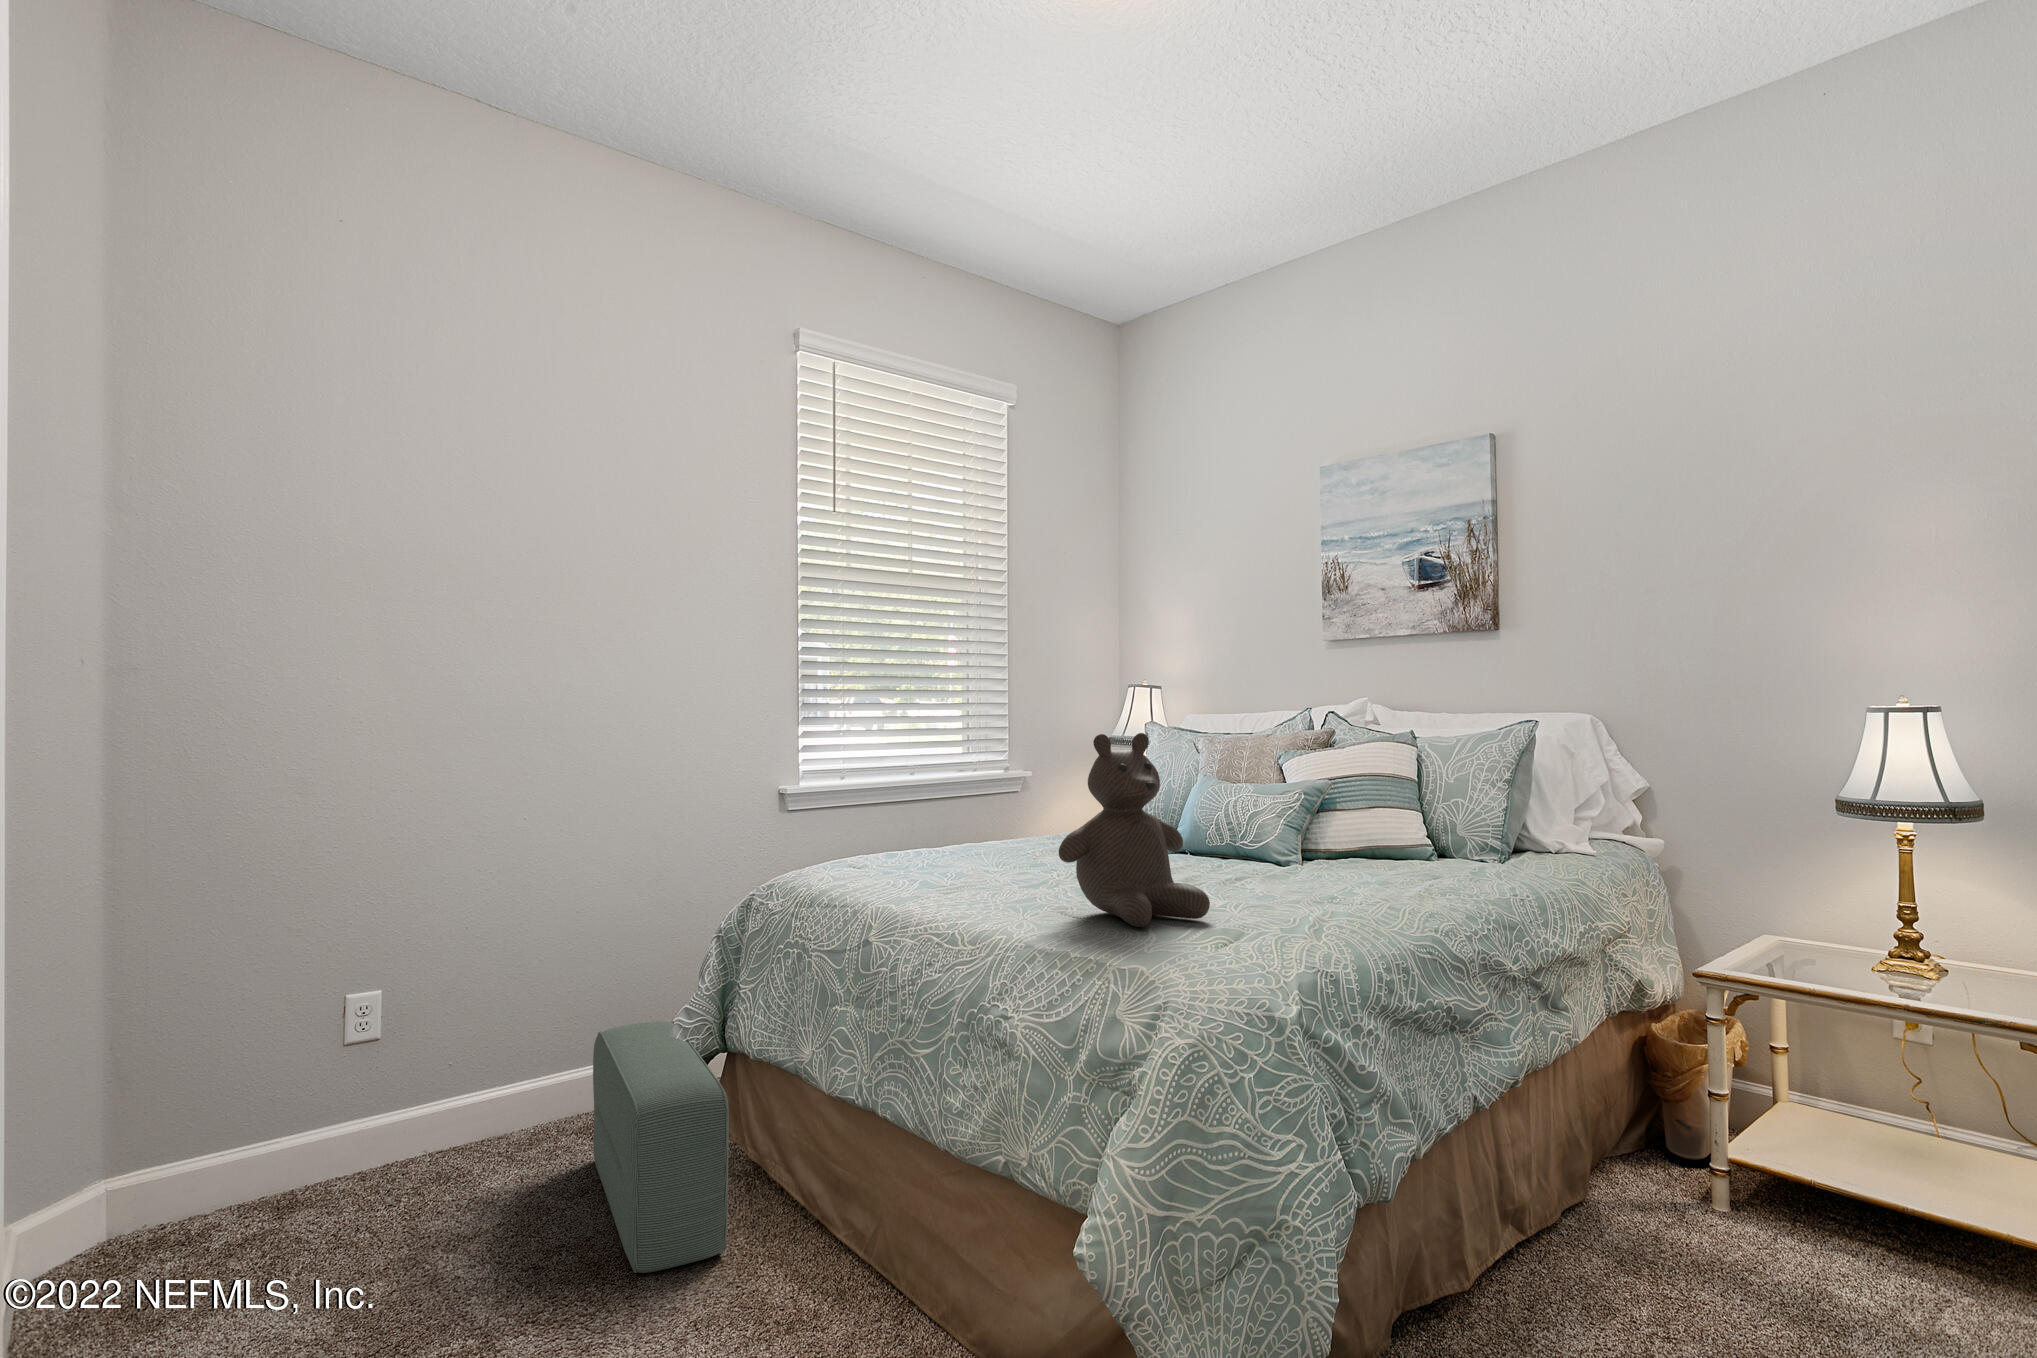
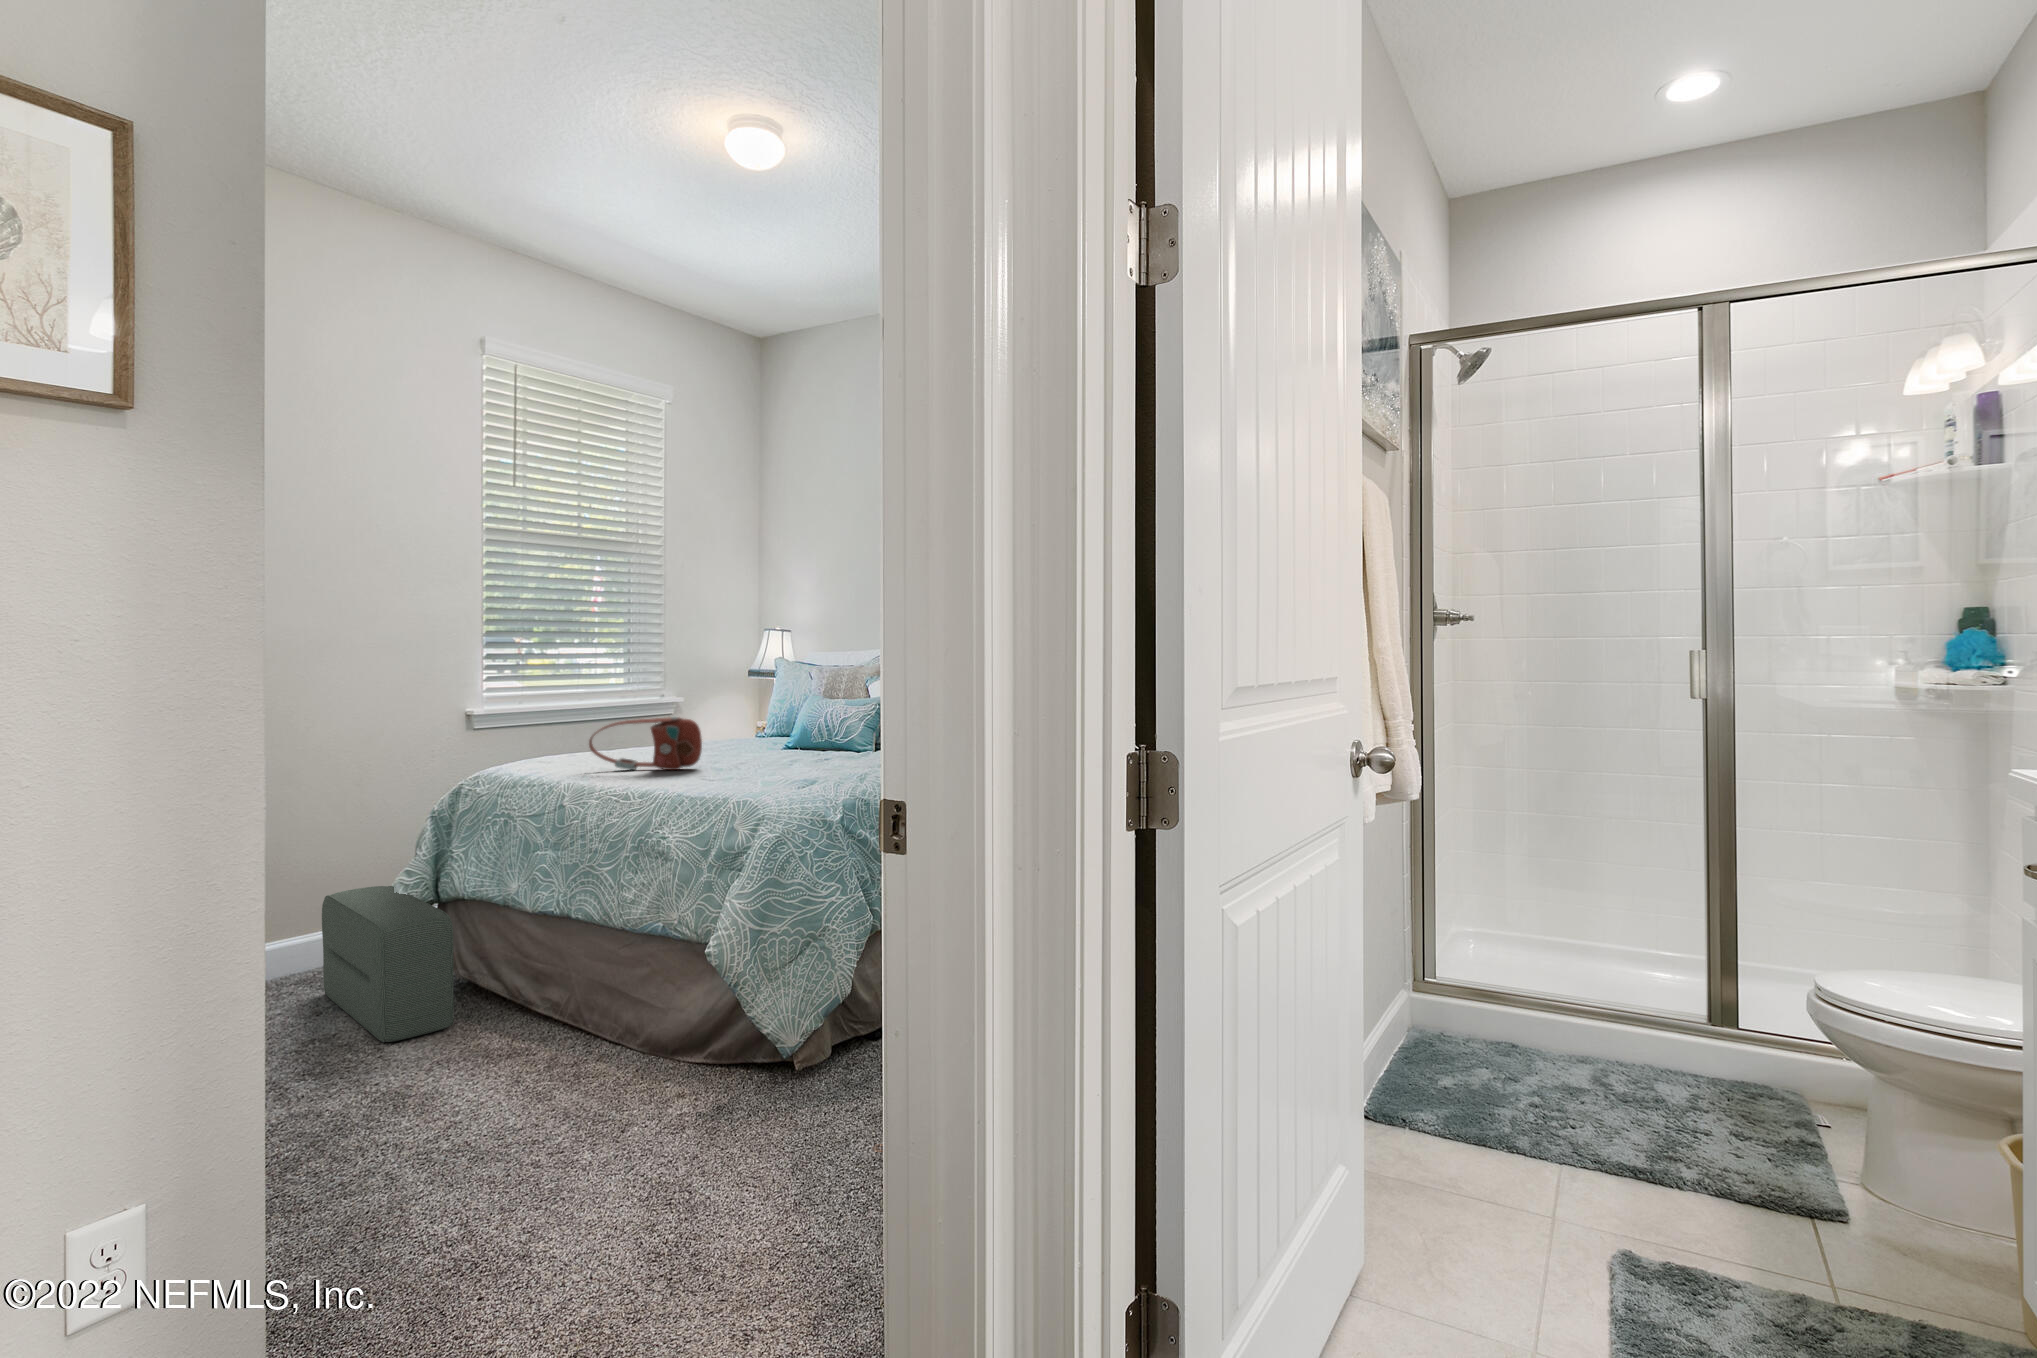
teddy bear: present [1059,733,1210,927] -> none [700,662,800,783]
handbag: none [909,810,1058,888] -> present [589,717,702,770]

